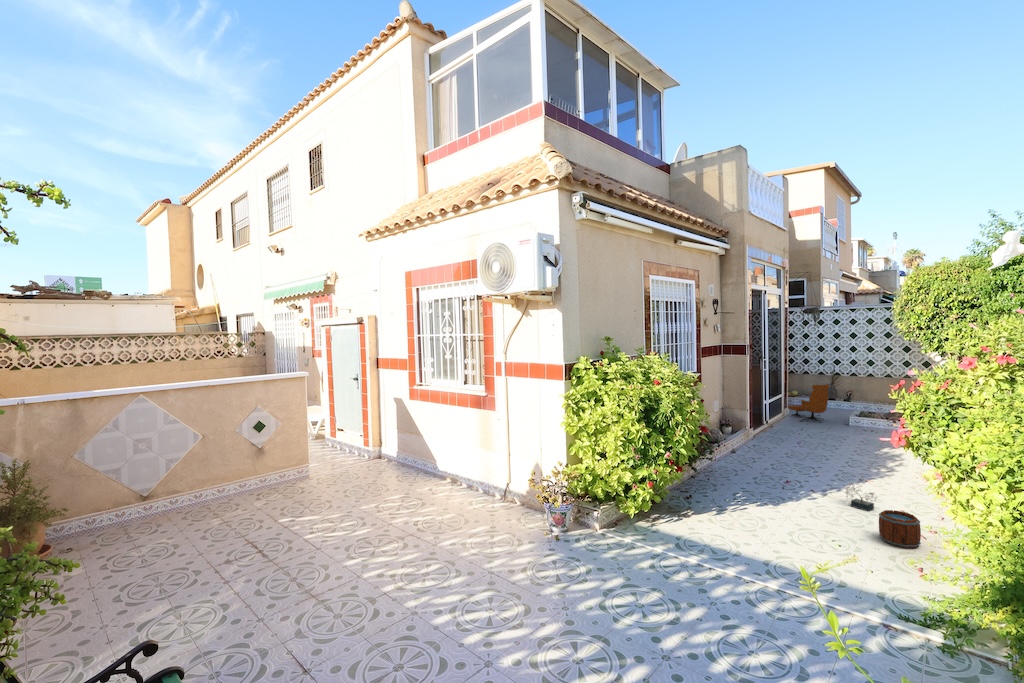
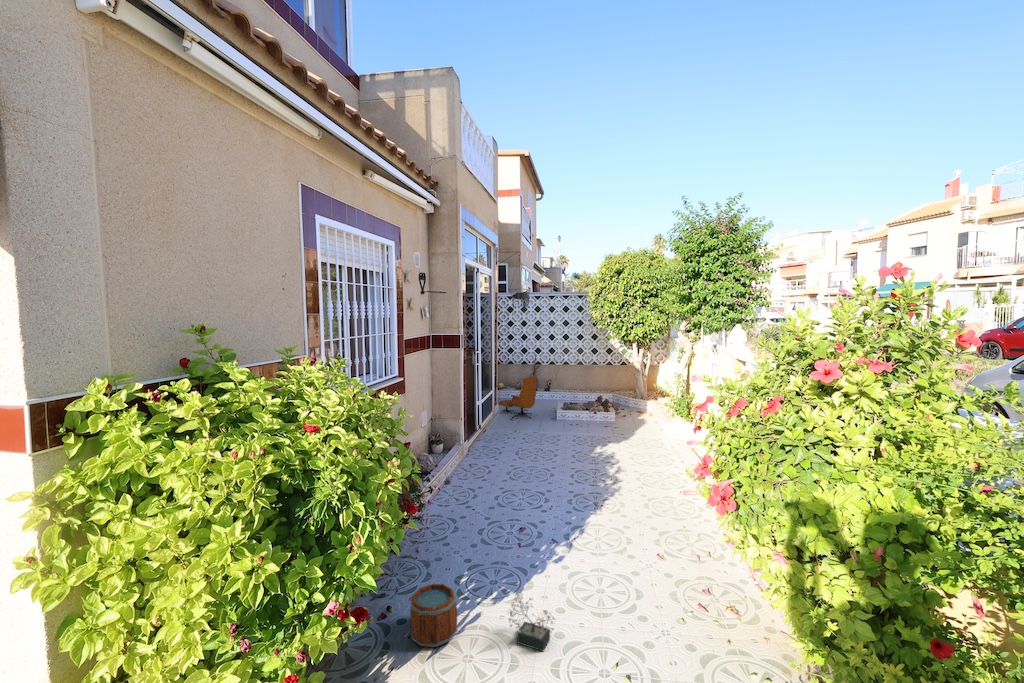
decorative plant: present [846,483,876,511] -> present [509,594,554,651]
bucket: present [879,510,921,548] -> present [410,584,457,647]

